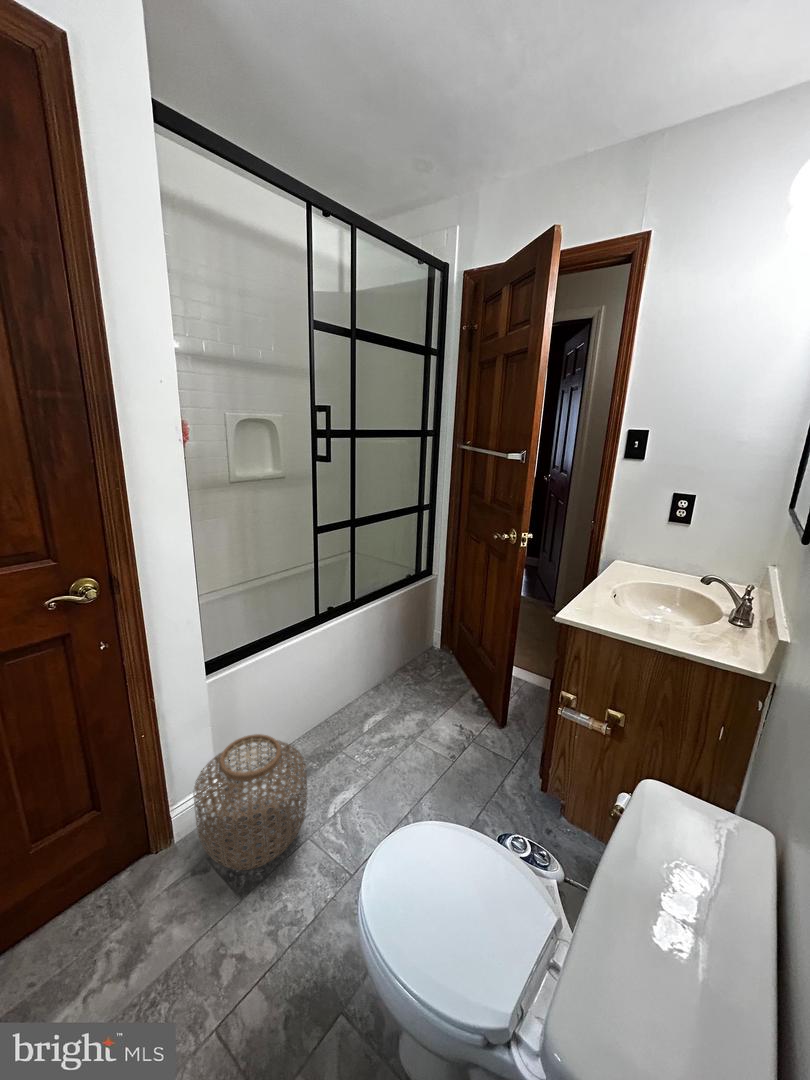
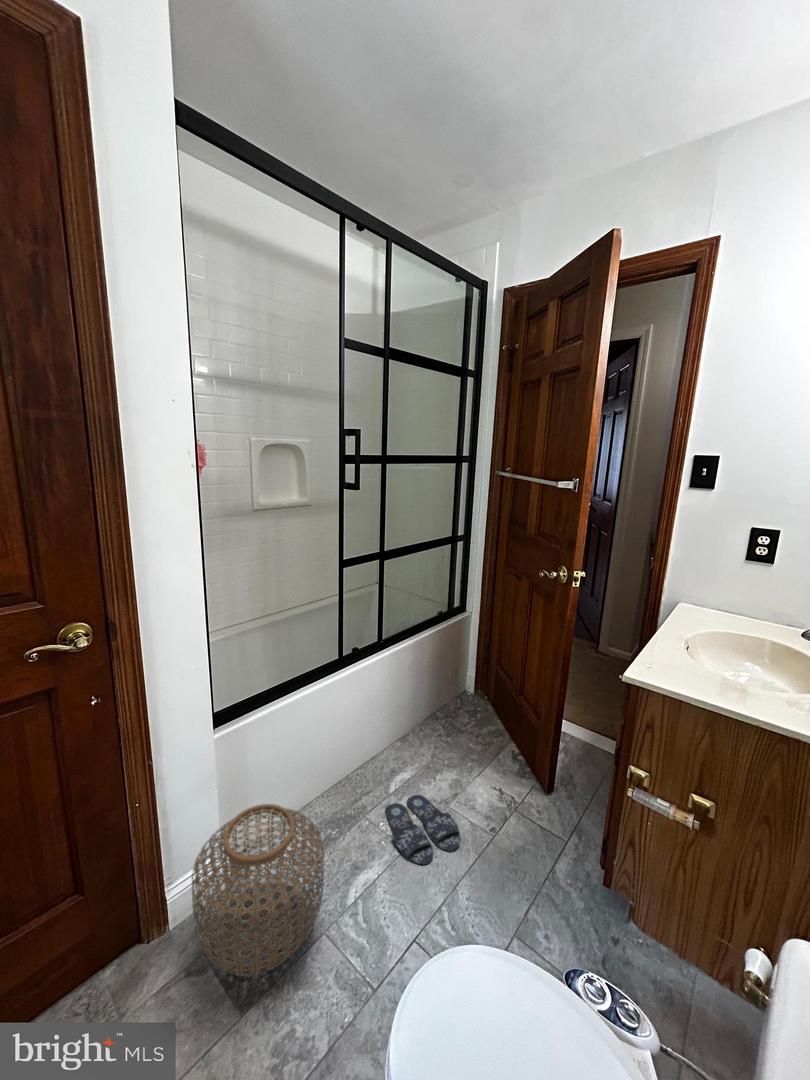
slippers: none [360,732,425,785] -> present [385,795,460,865]

